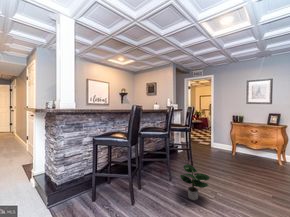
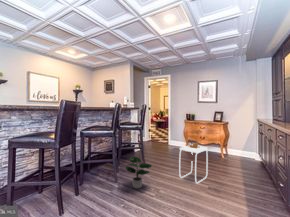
side table: none [238,152,274,201] -> present [179,143,208,183]

